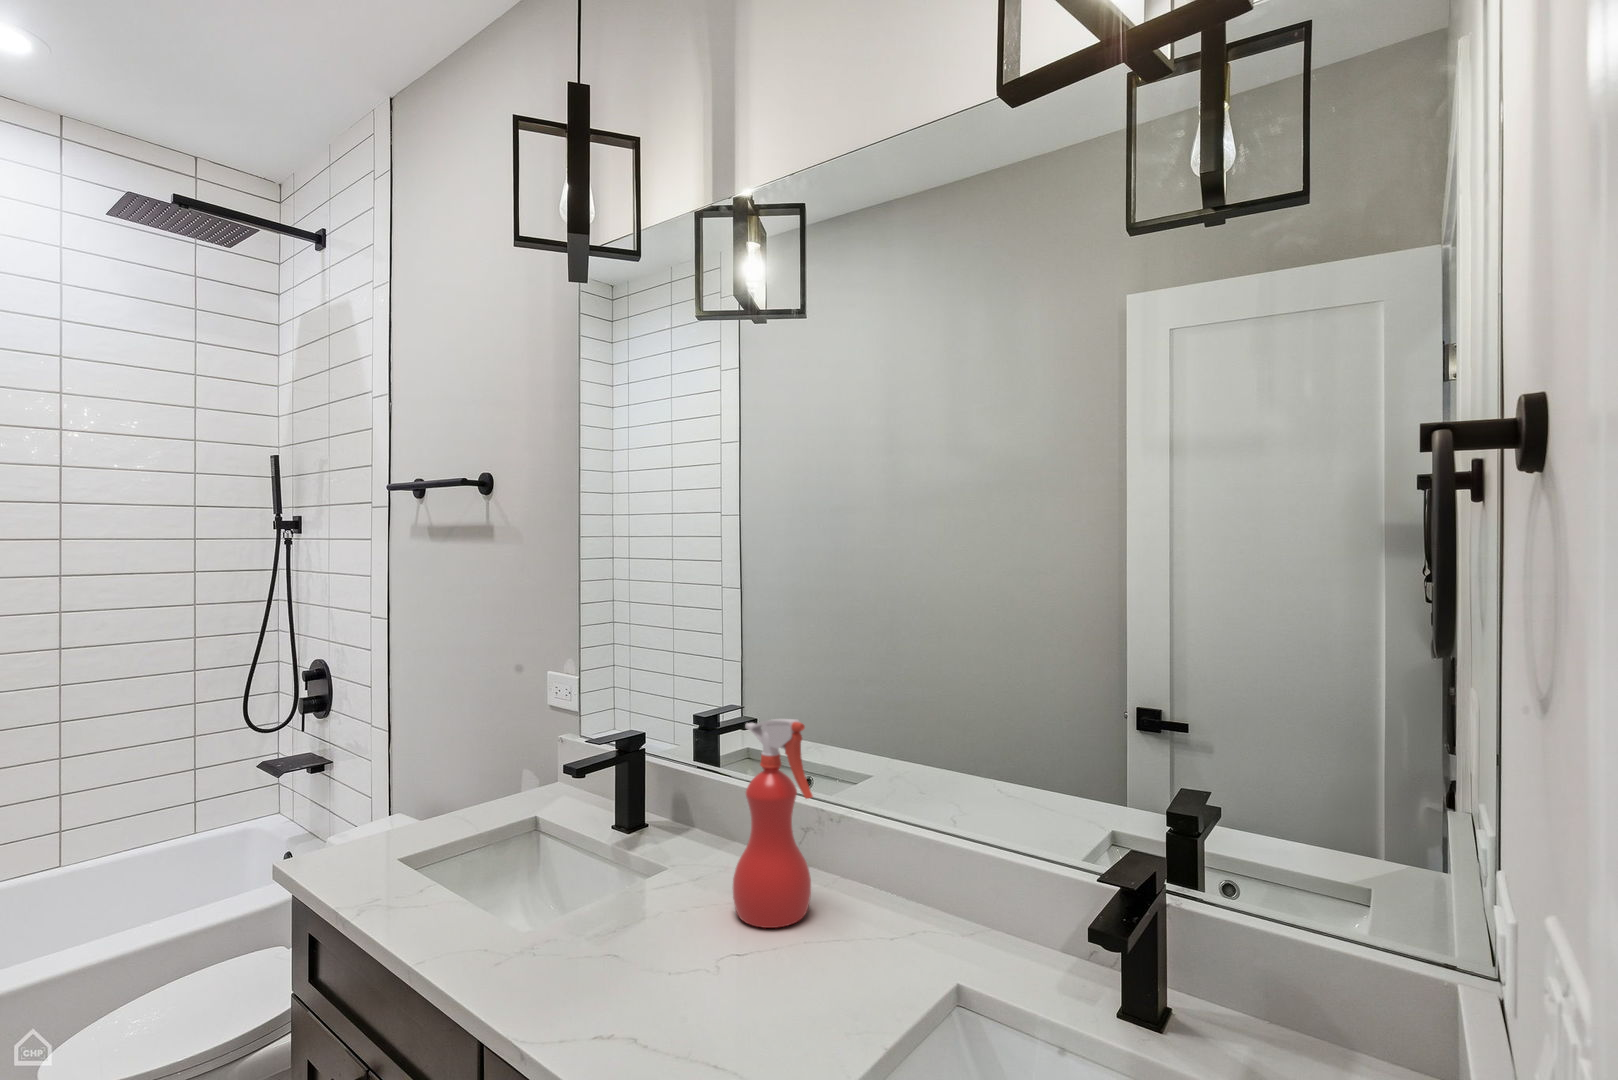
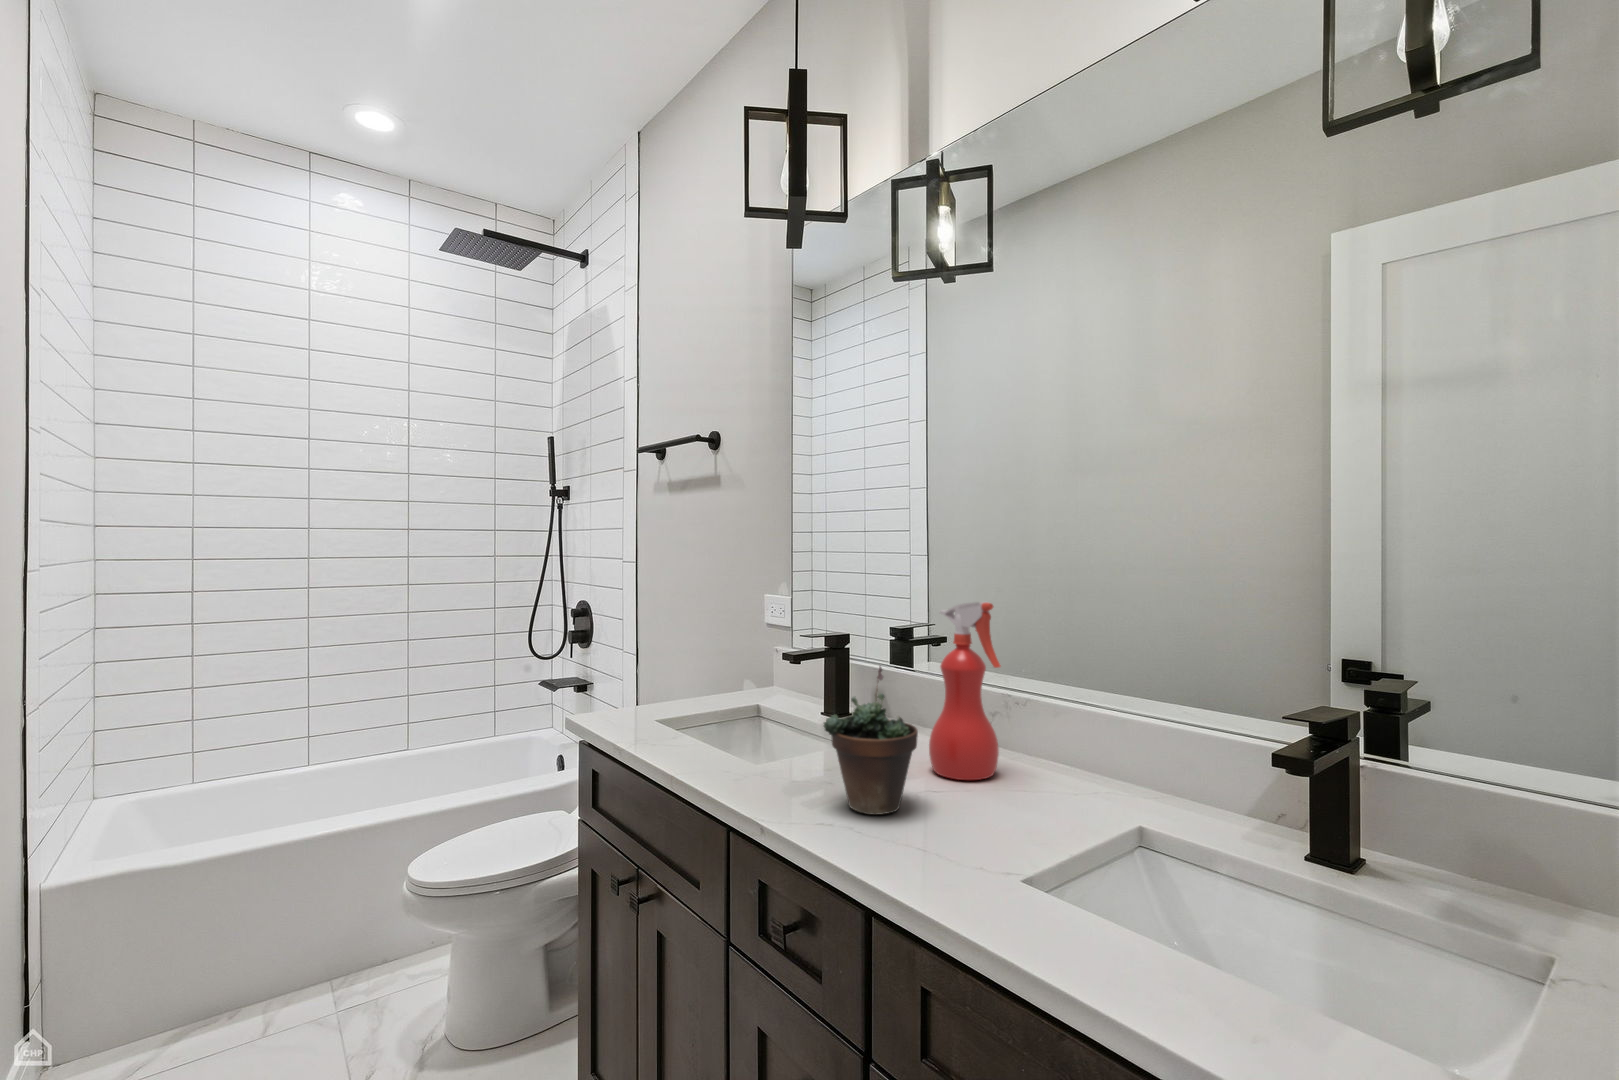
succulent plant: none [600,820,716,1006] -> present [824,666,918,815]

